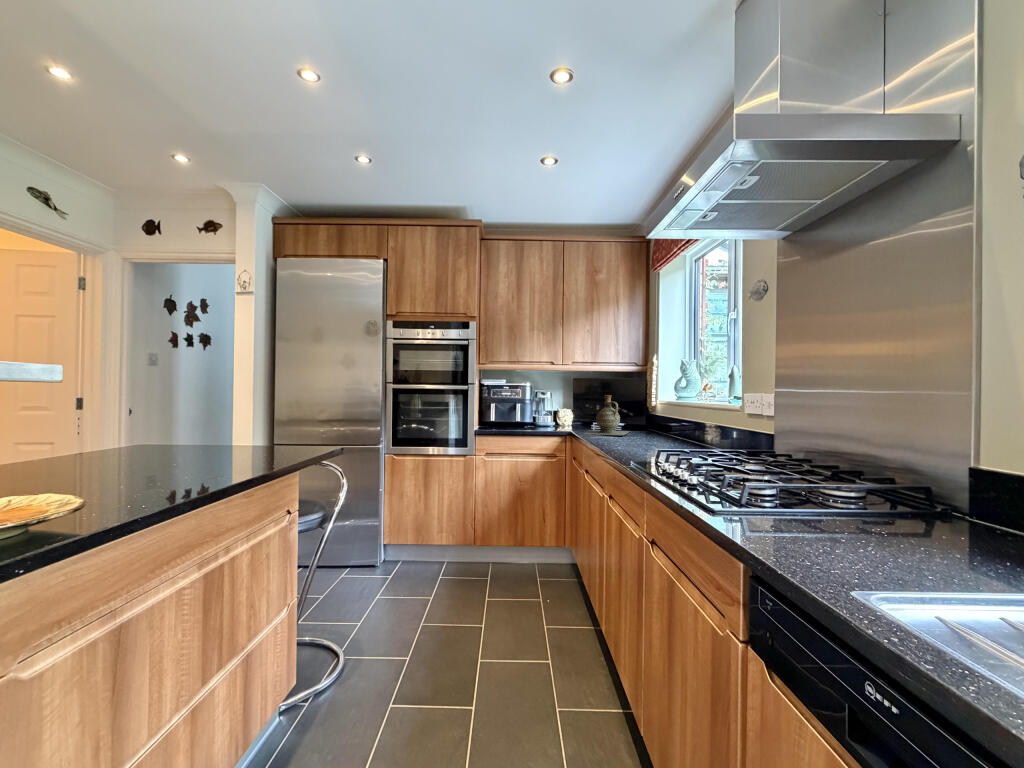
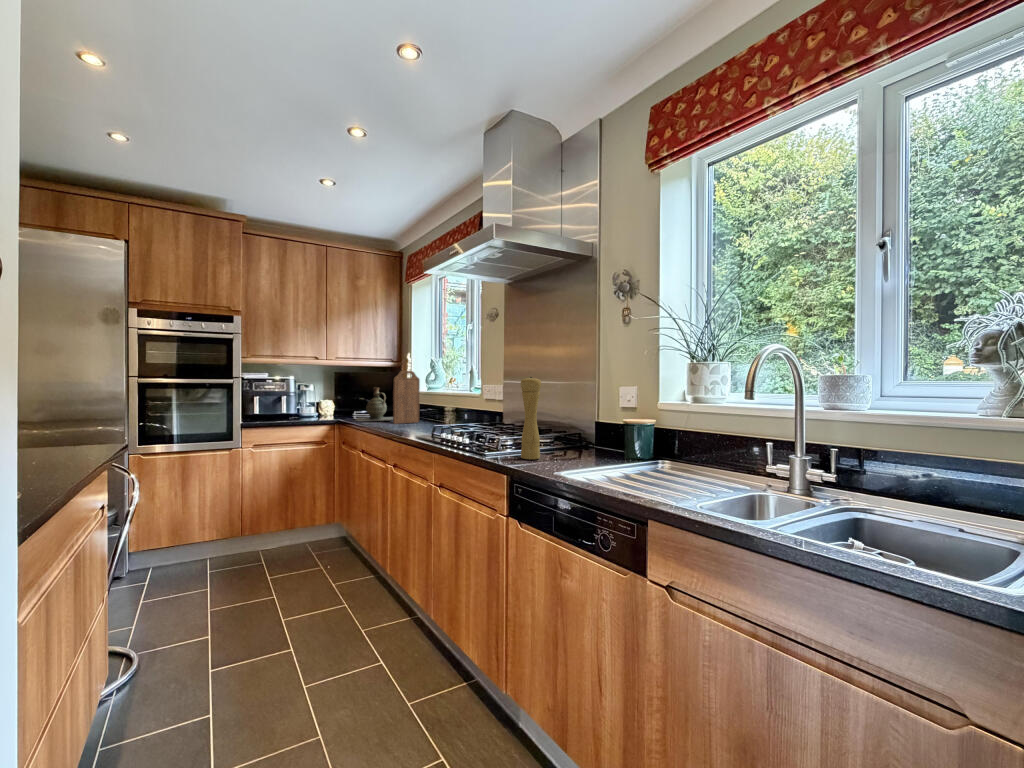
pepper mill: none [782,370,829,531] -> present [521,377,541,459]
cutting board: none [623,374,658,440] -> present [393,371,420,424]

